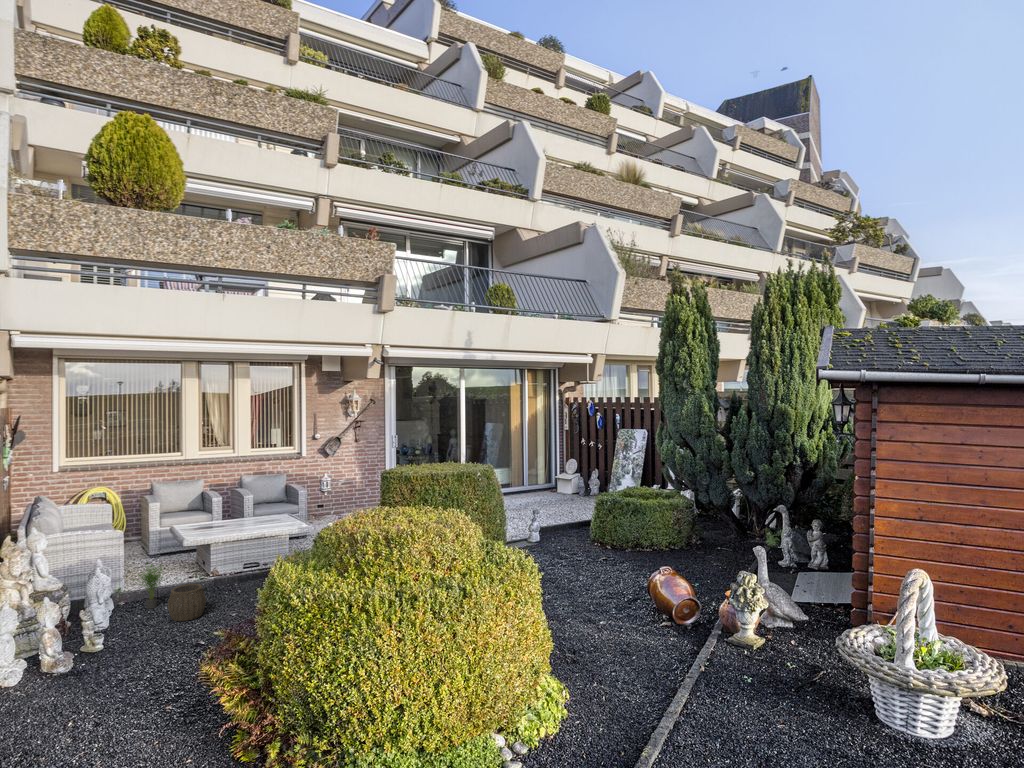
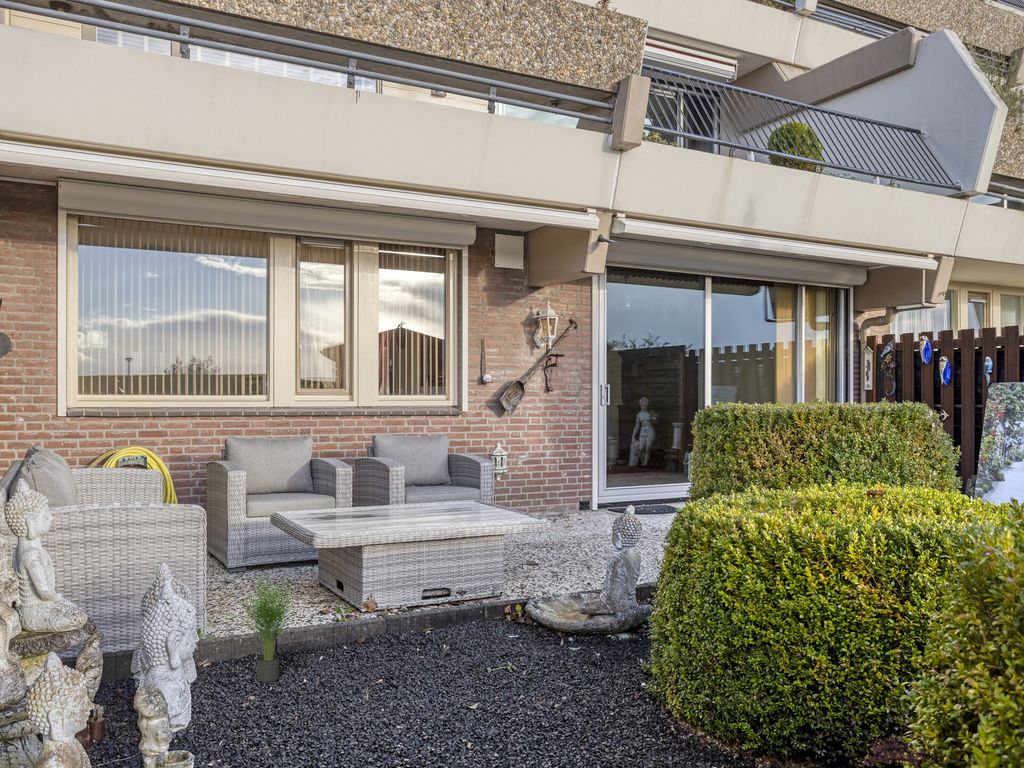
woven basket: present [168,584,206,621] -> none [318,629,401,721]

